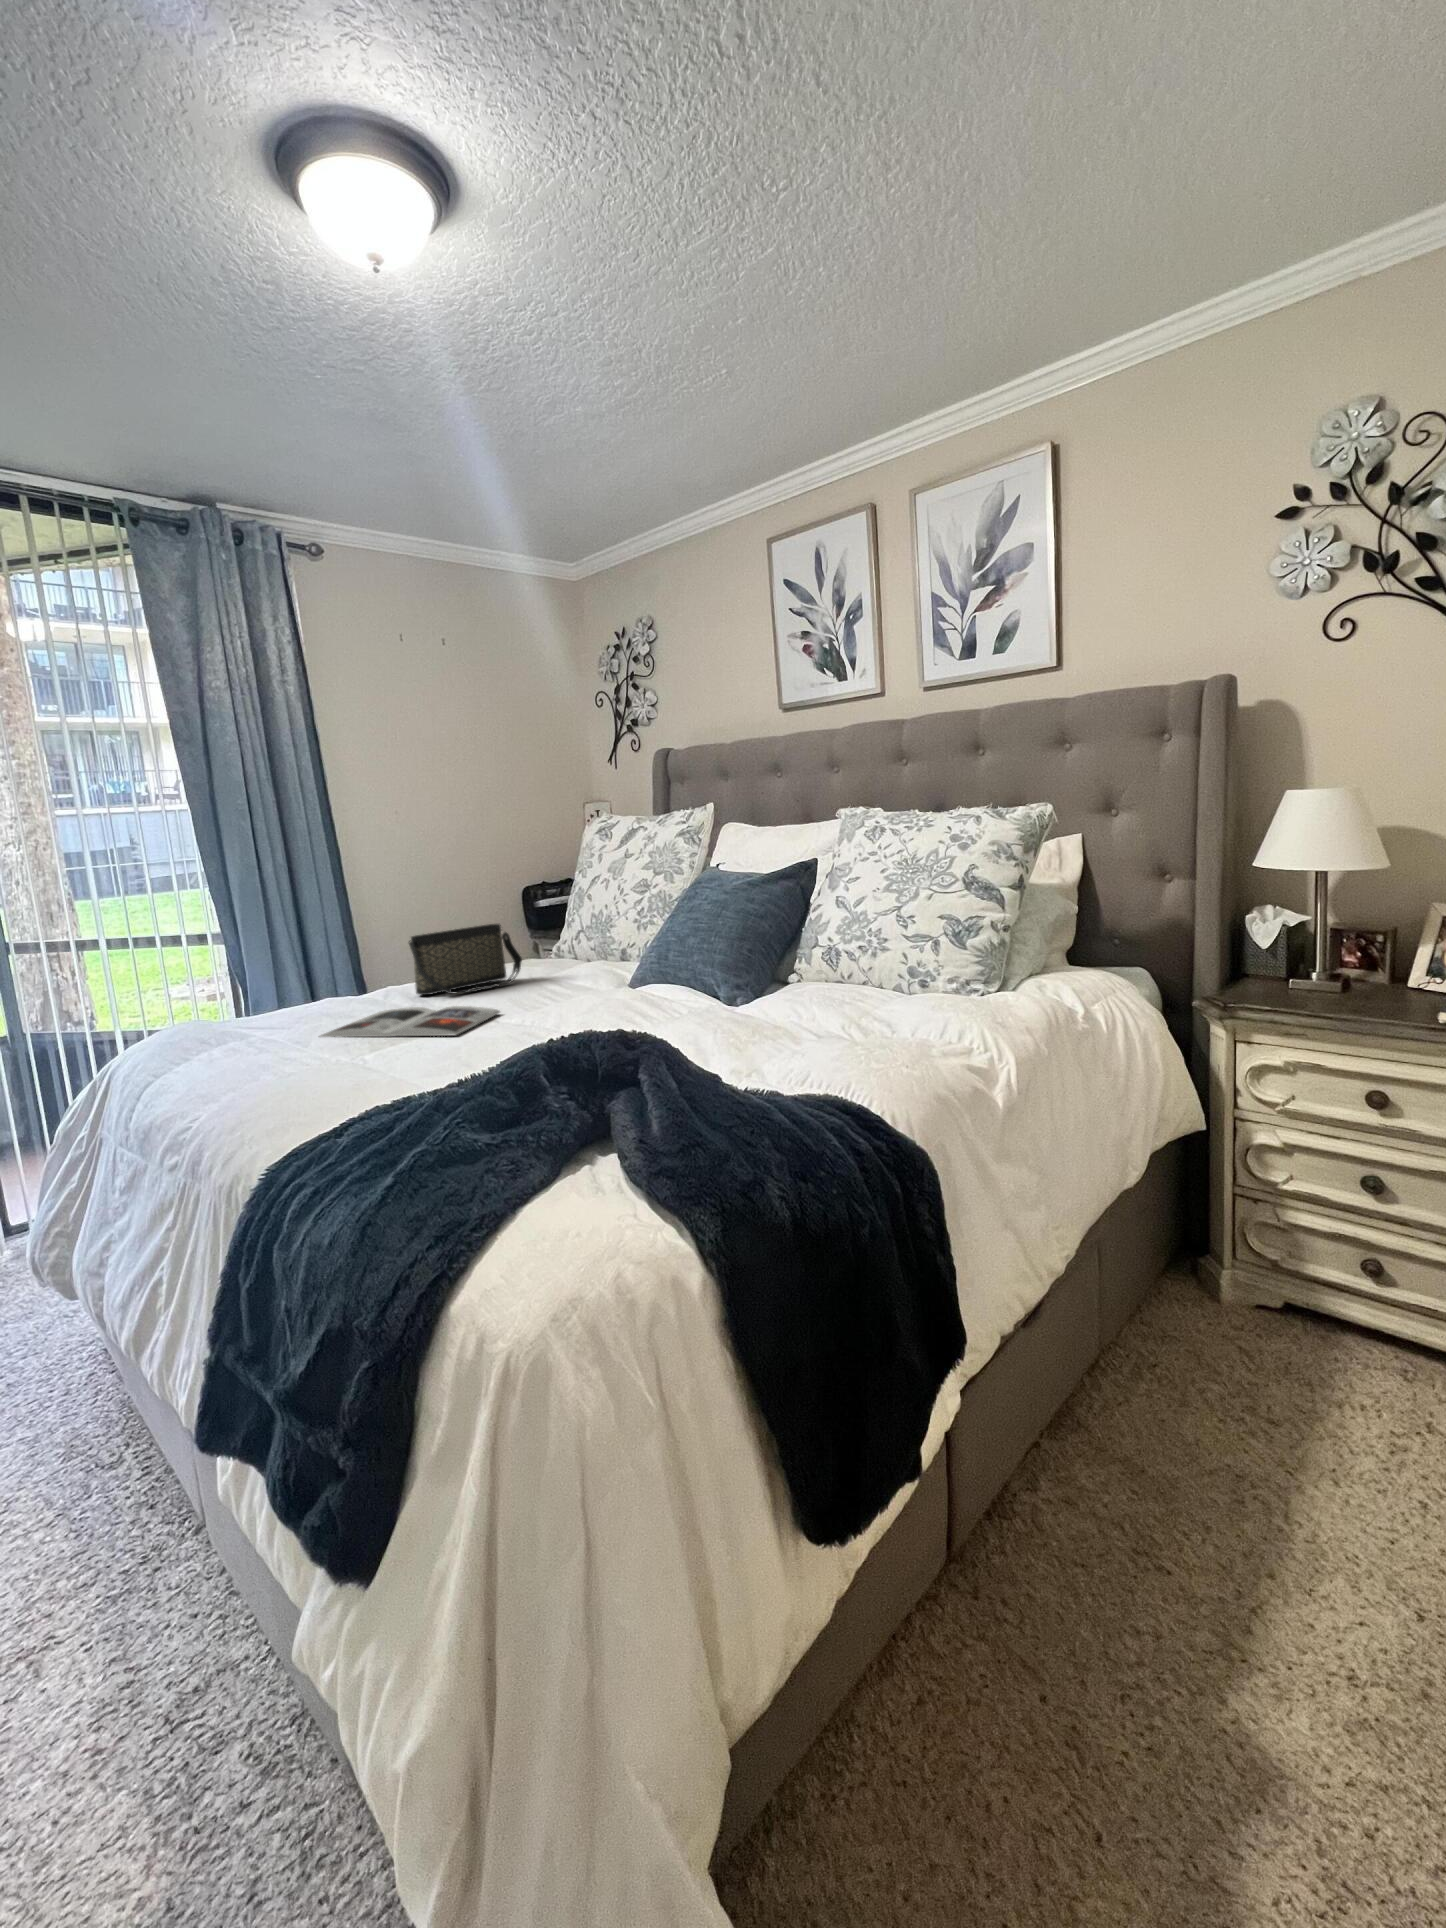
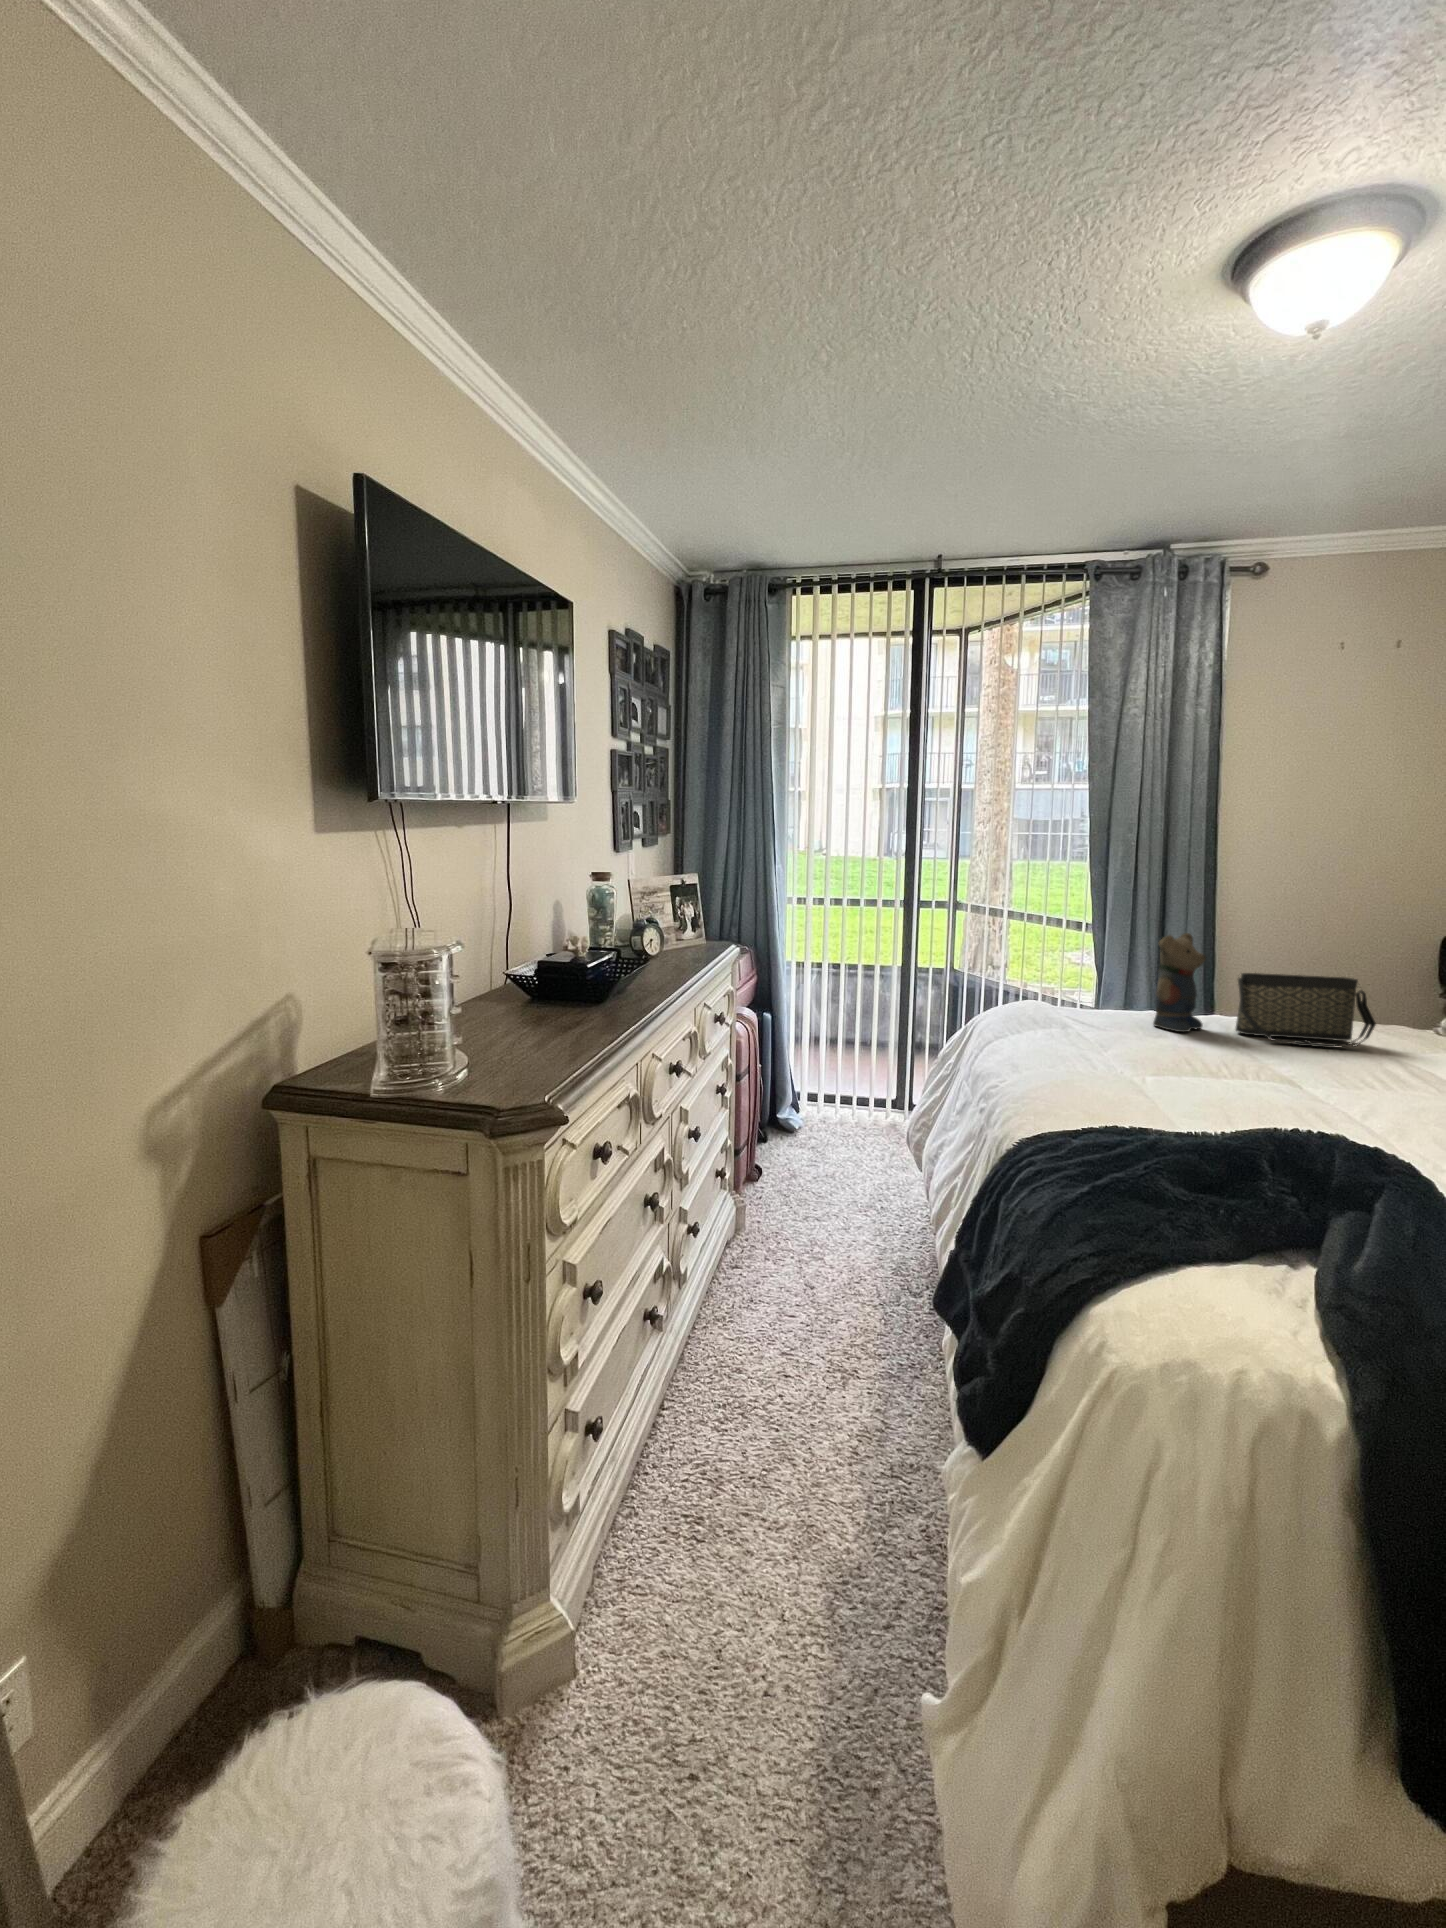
teddy bear: none [327,906,387,1010] -> present [1153,933,1206,1032]
magazine: present [320,1006,500,1037] -> none [1118,1038,1312,1086]

